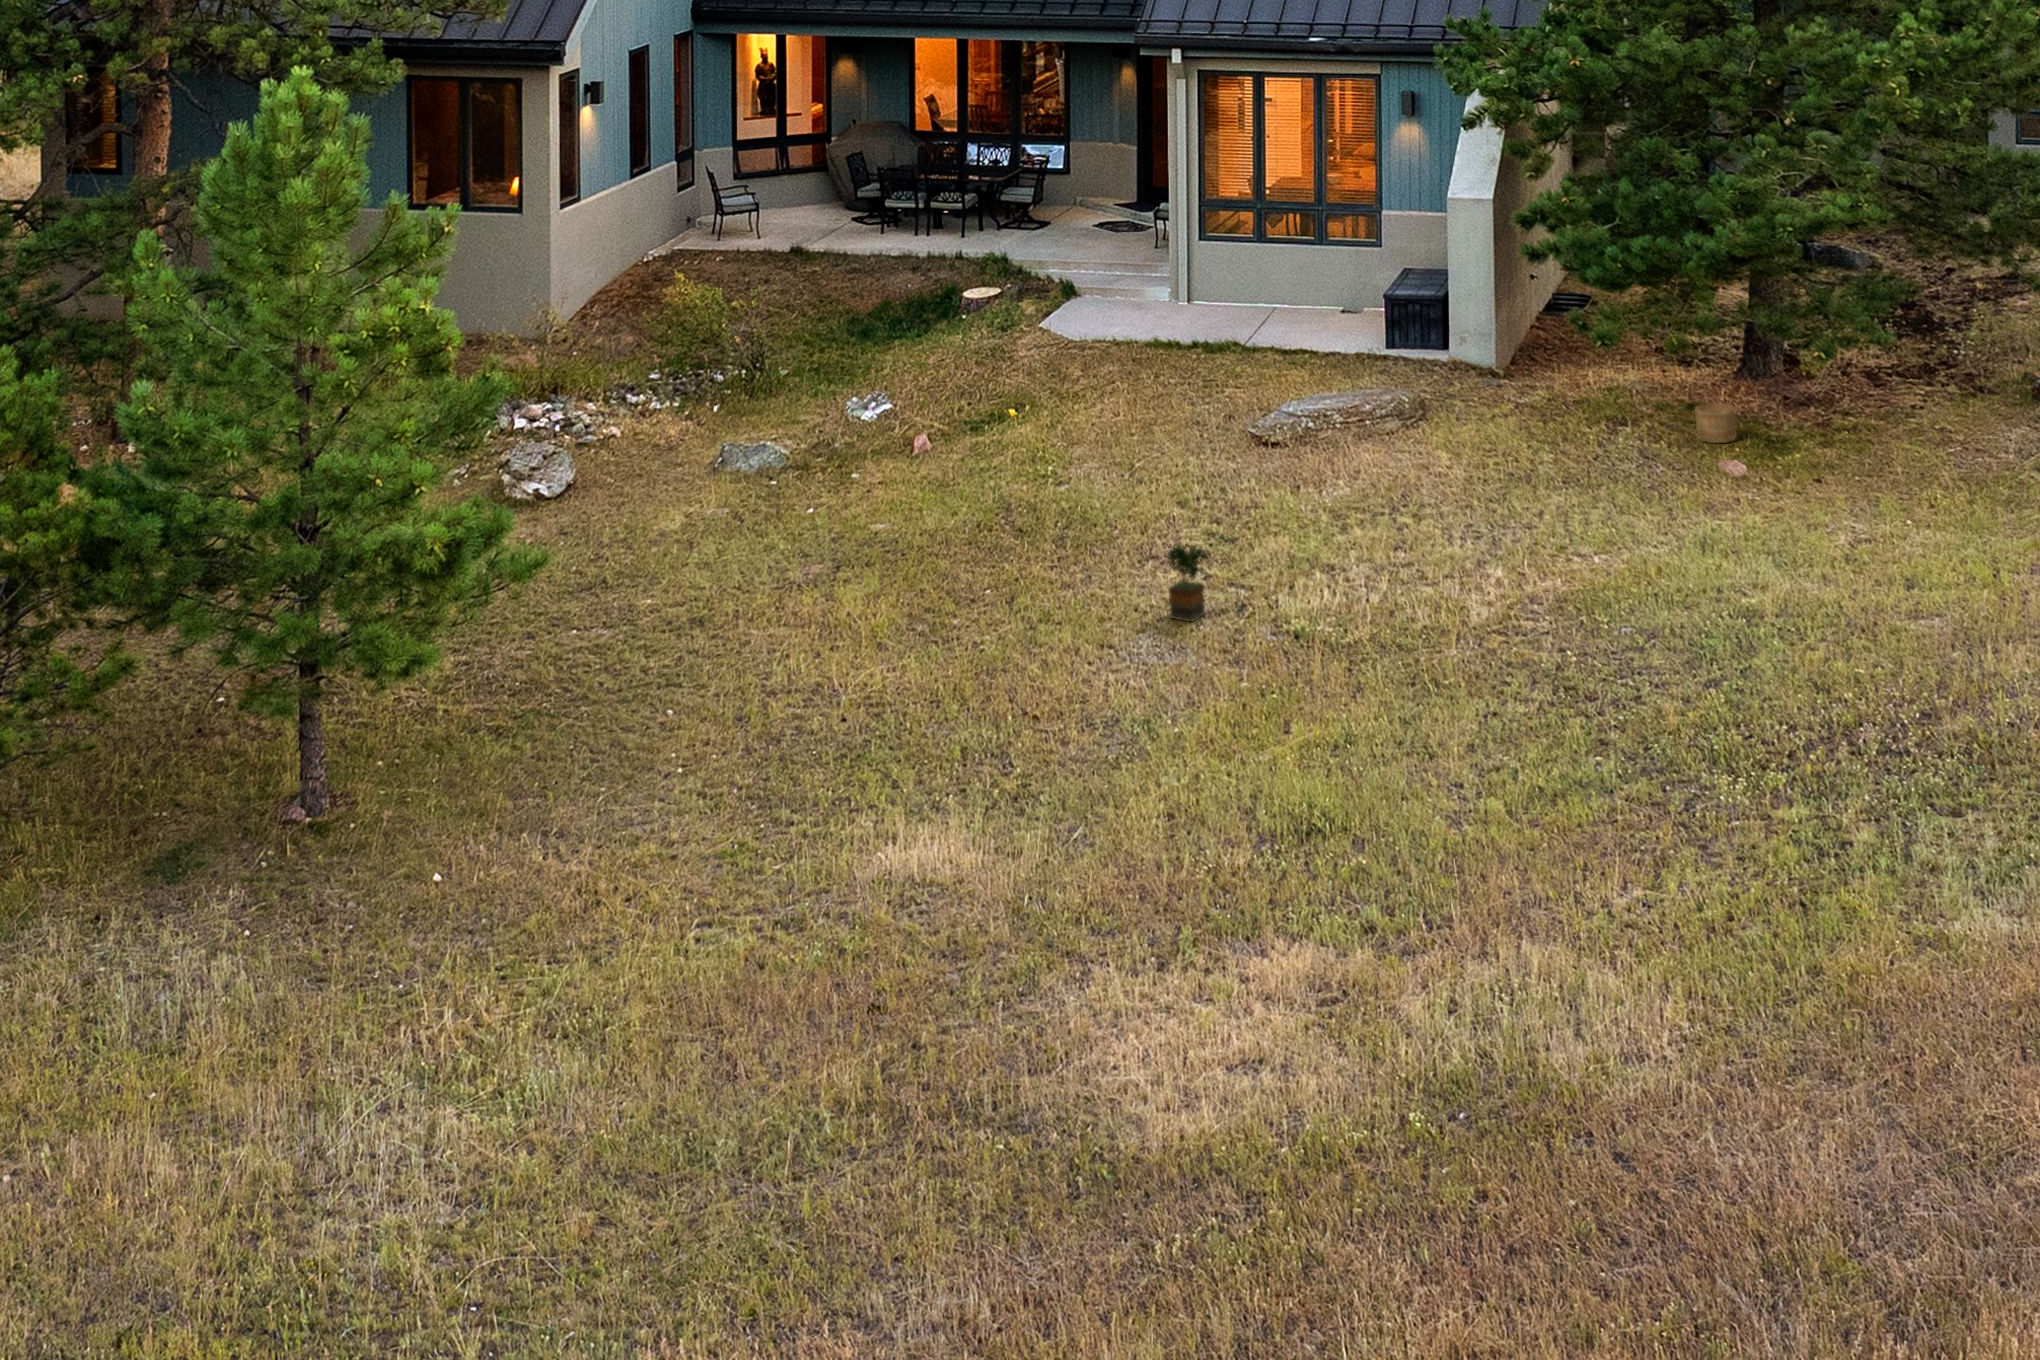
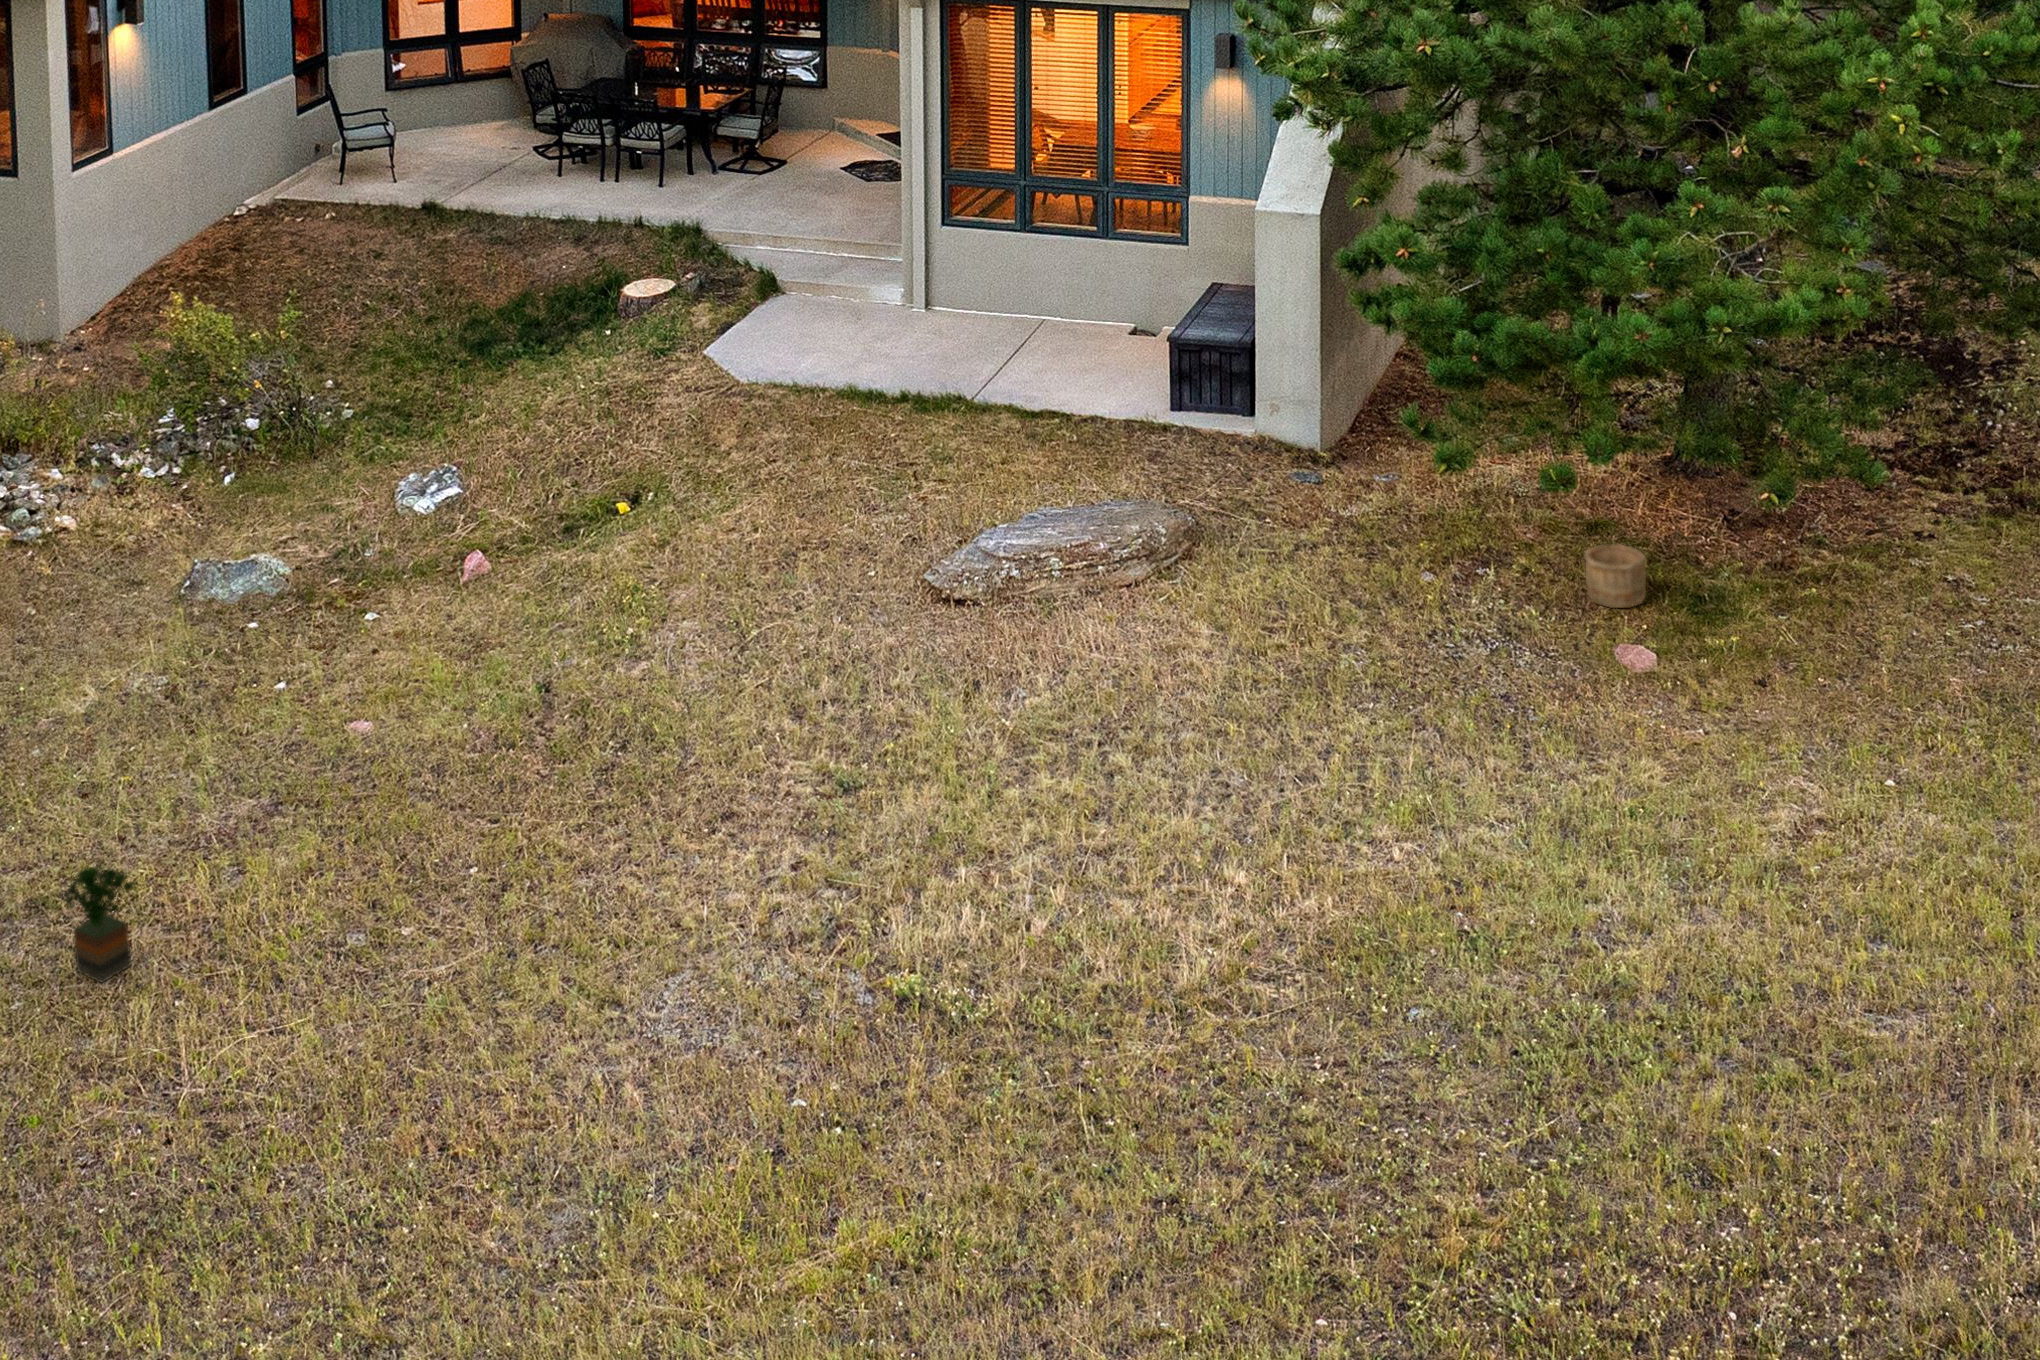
potted tree: present [1167,546,1208,622] -> present [65,866,137,983]

